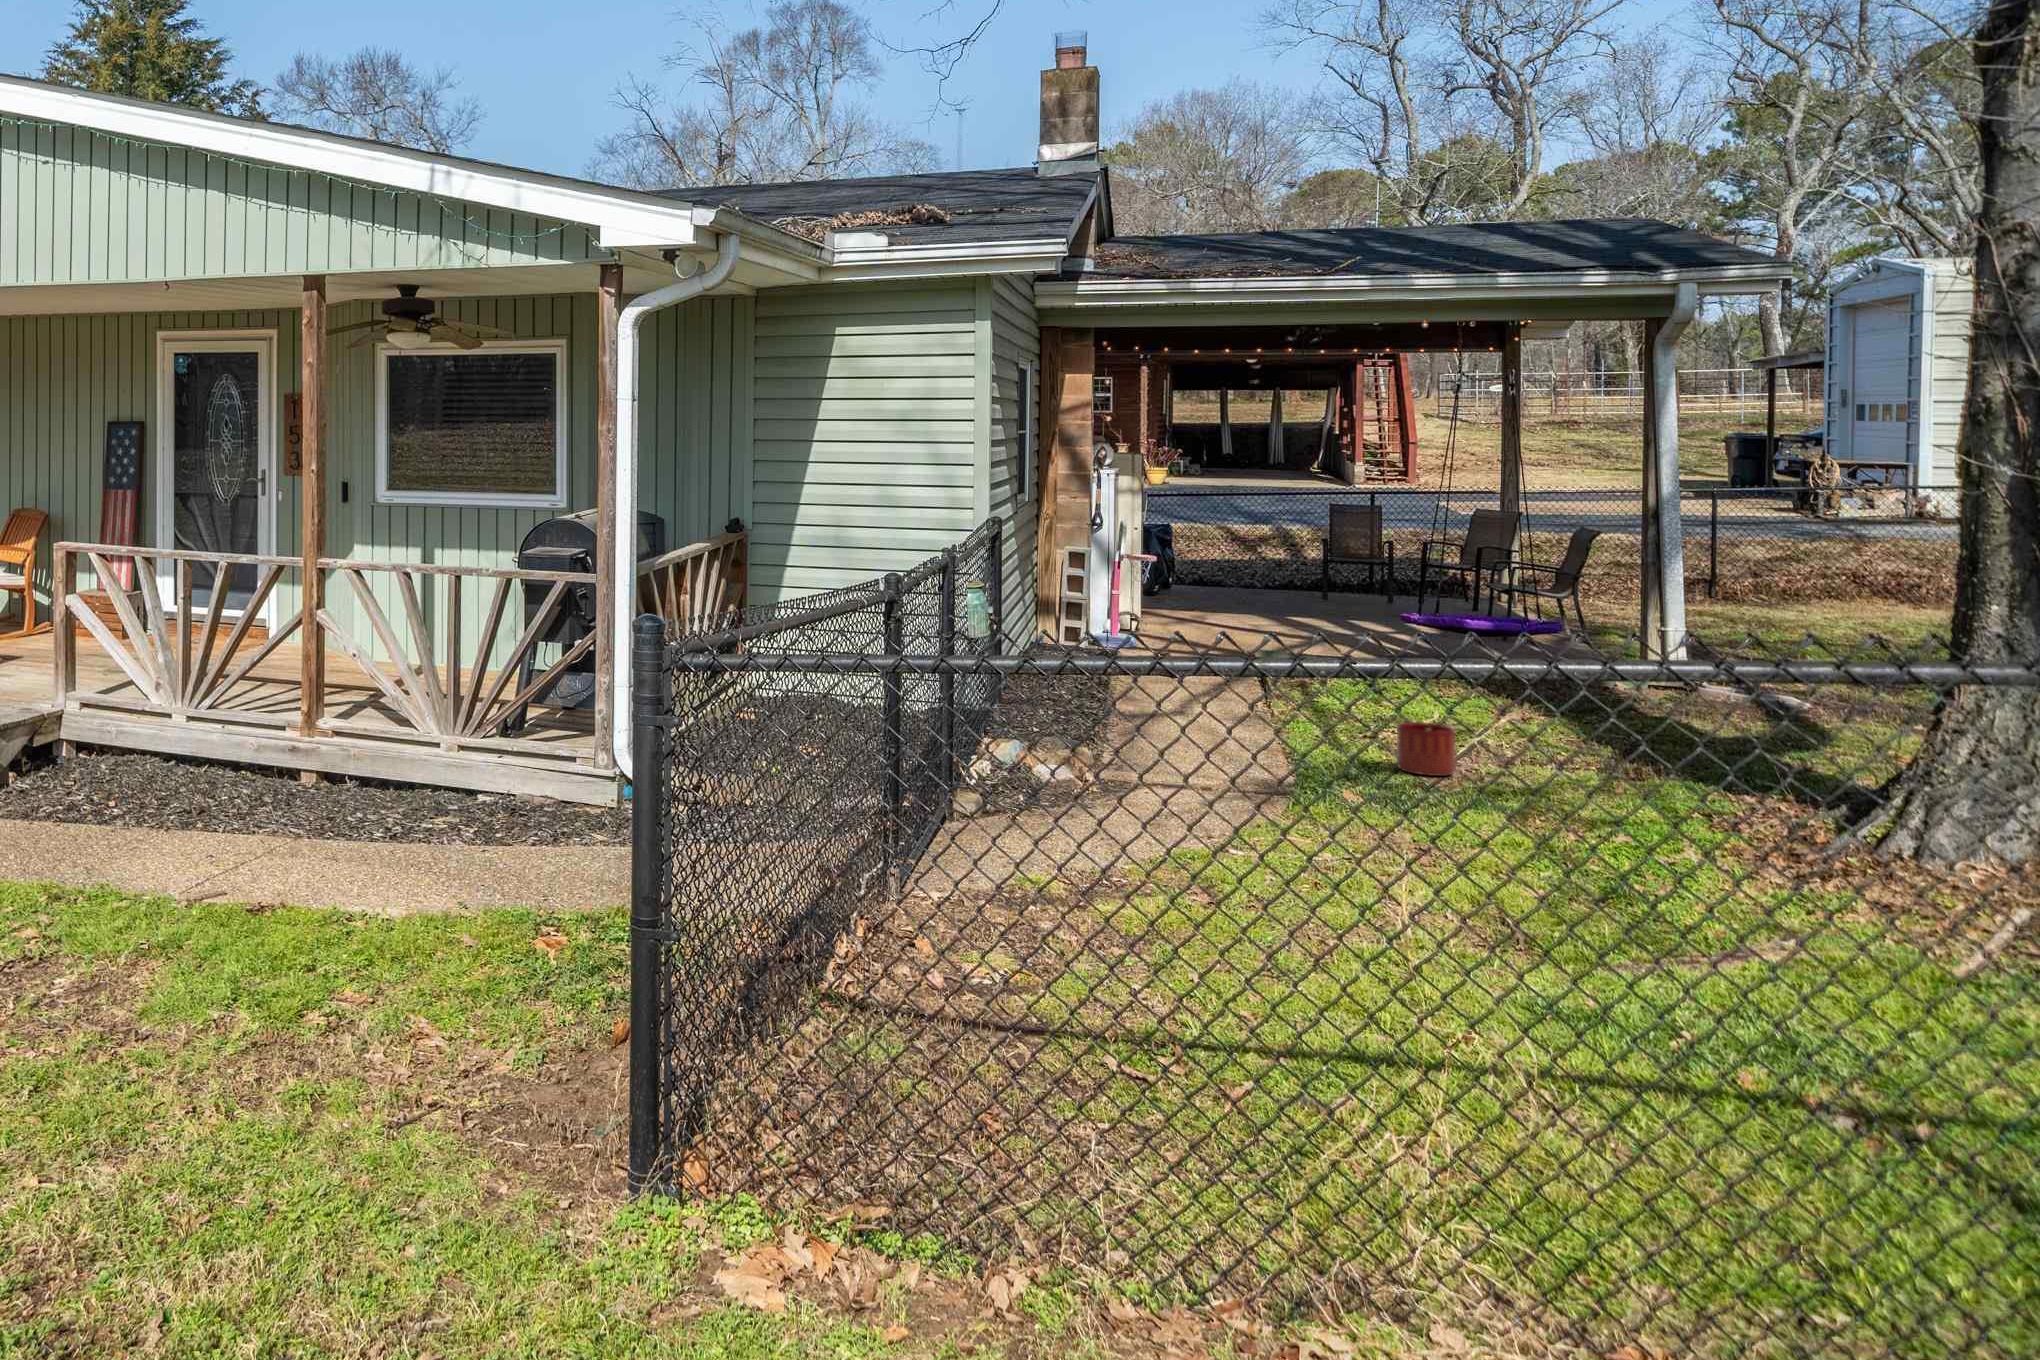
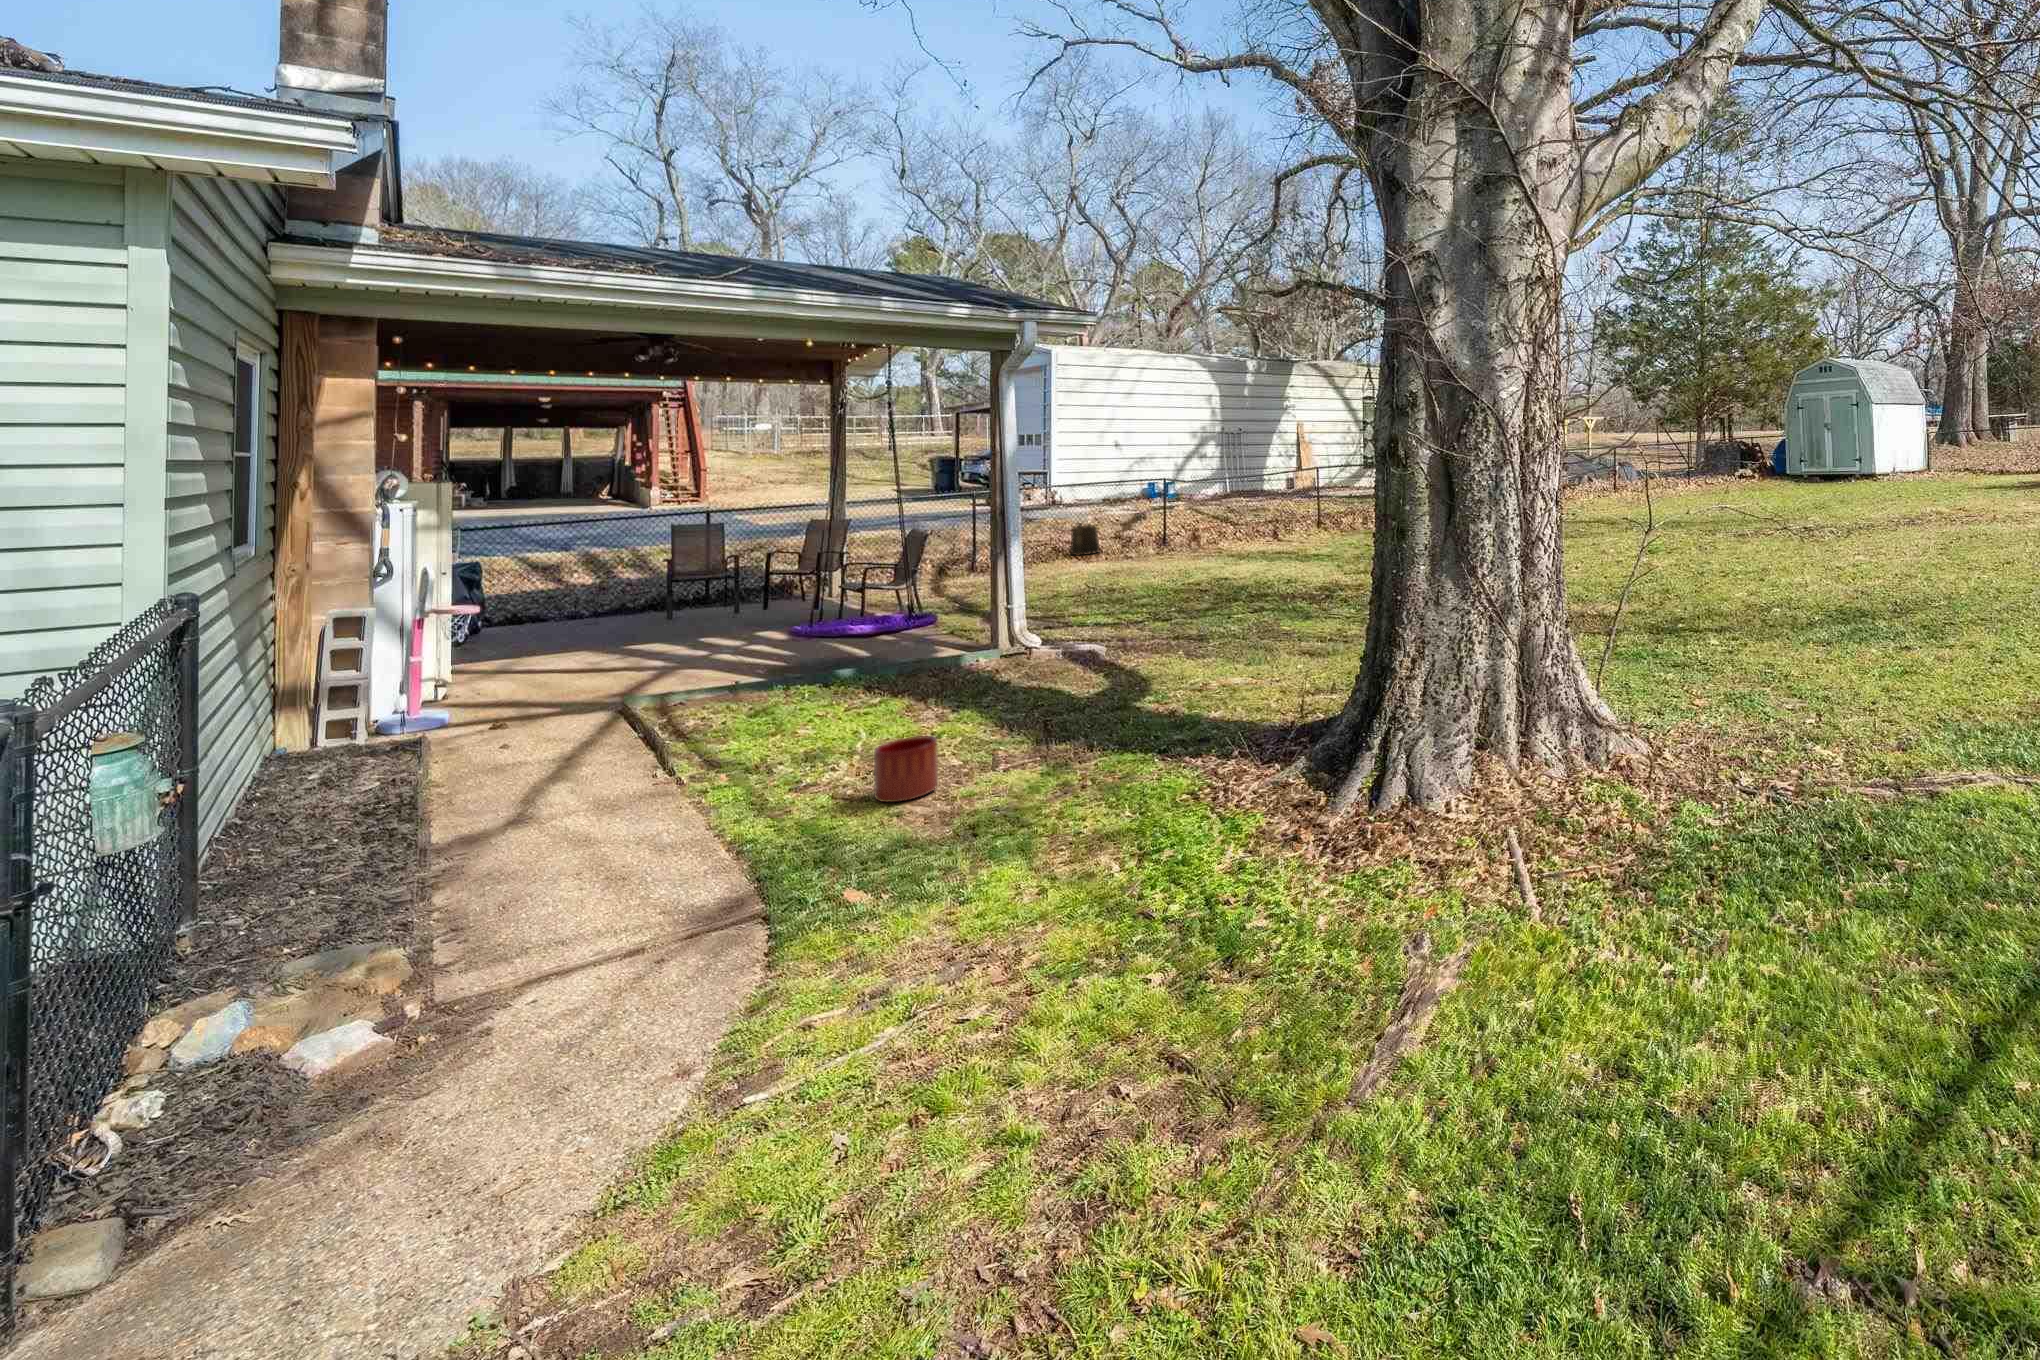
bucket: none [1838,563,1894,611] -> present [1070,524,1100,555]

